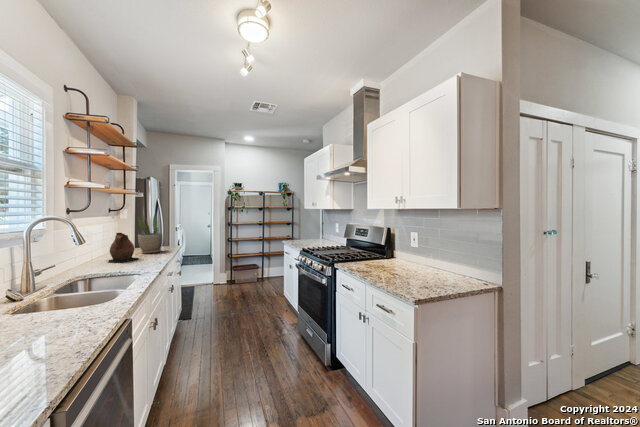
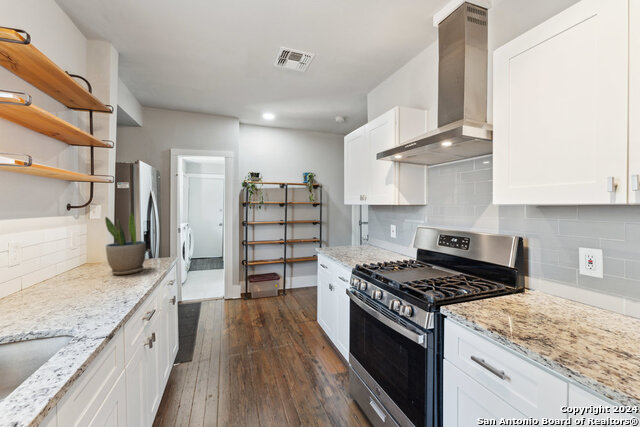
ceramic pitcher: present [108,233,139,262] -> none [35,246,99,299]

